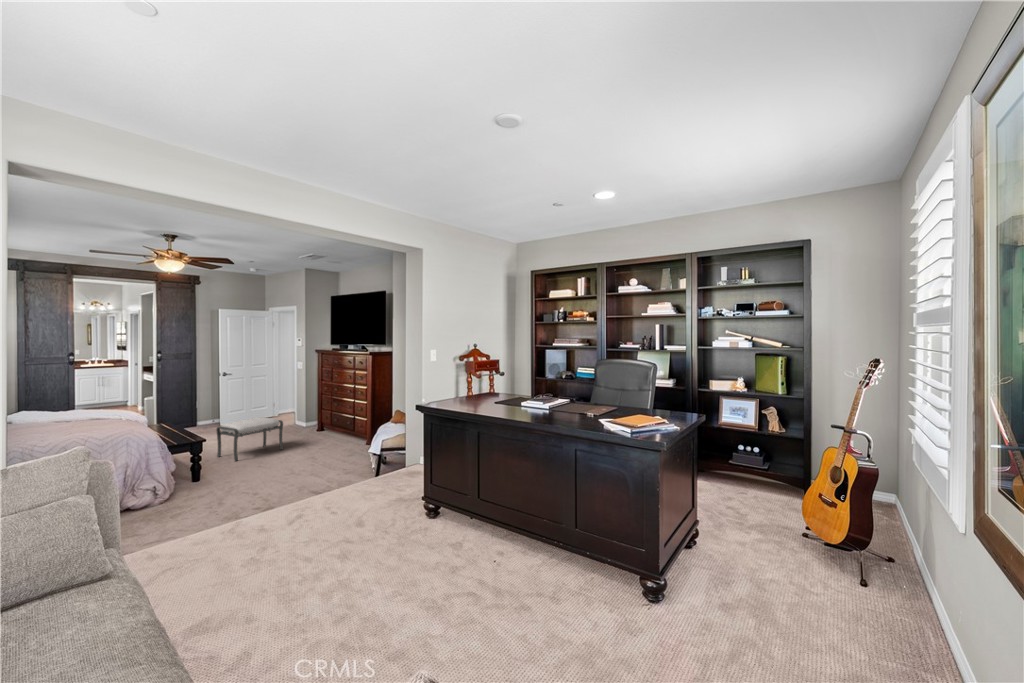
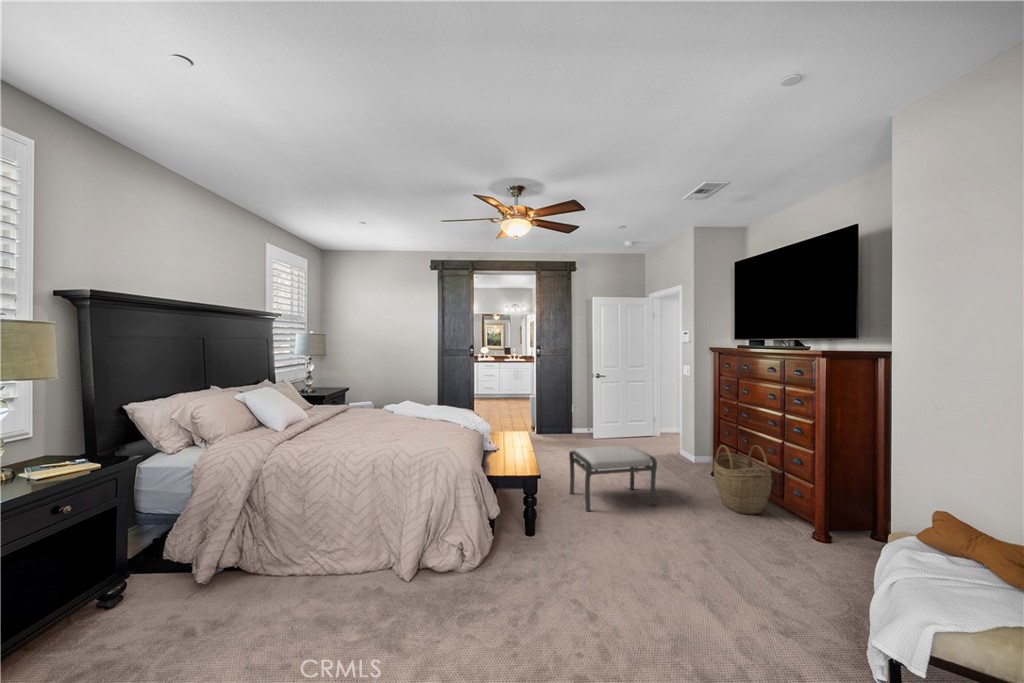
woven basket: none [318,405,348,442] -> present [713,445,771,514]

